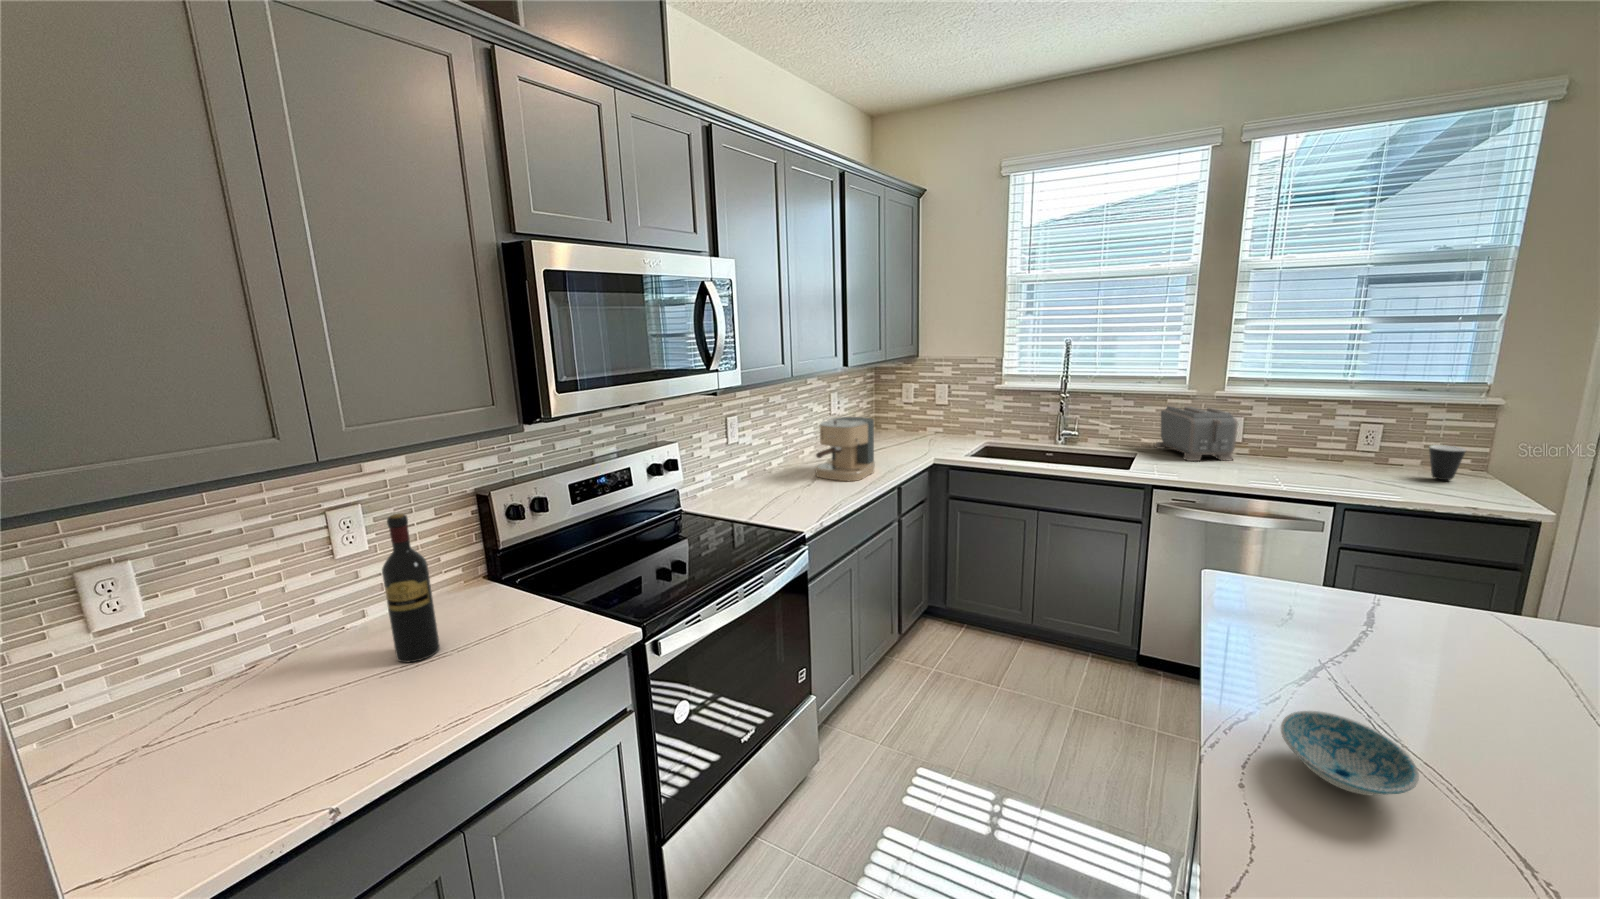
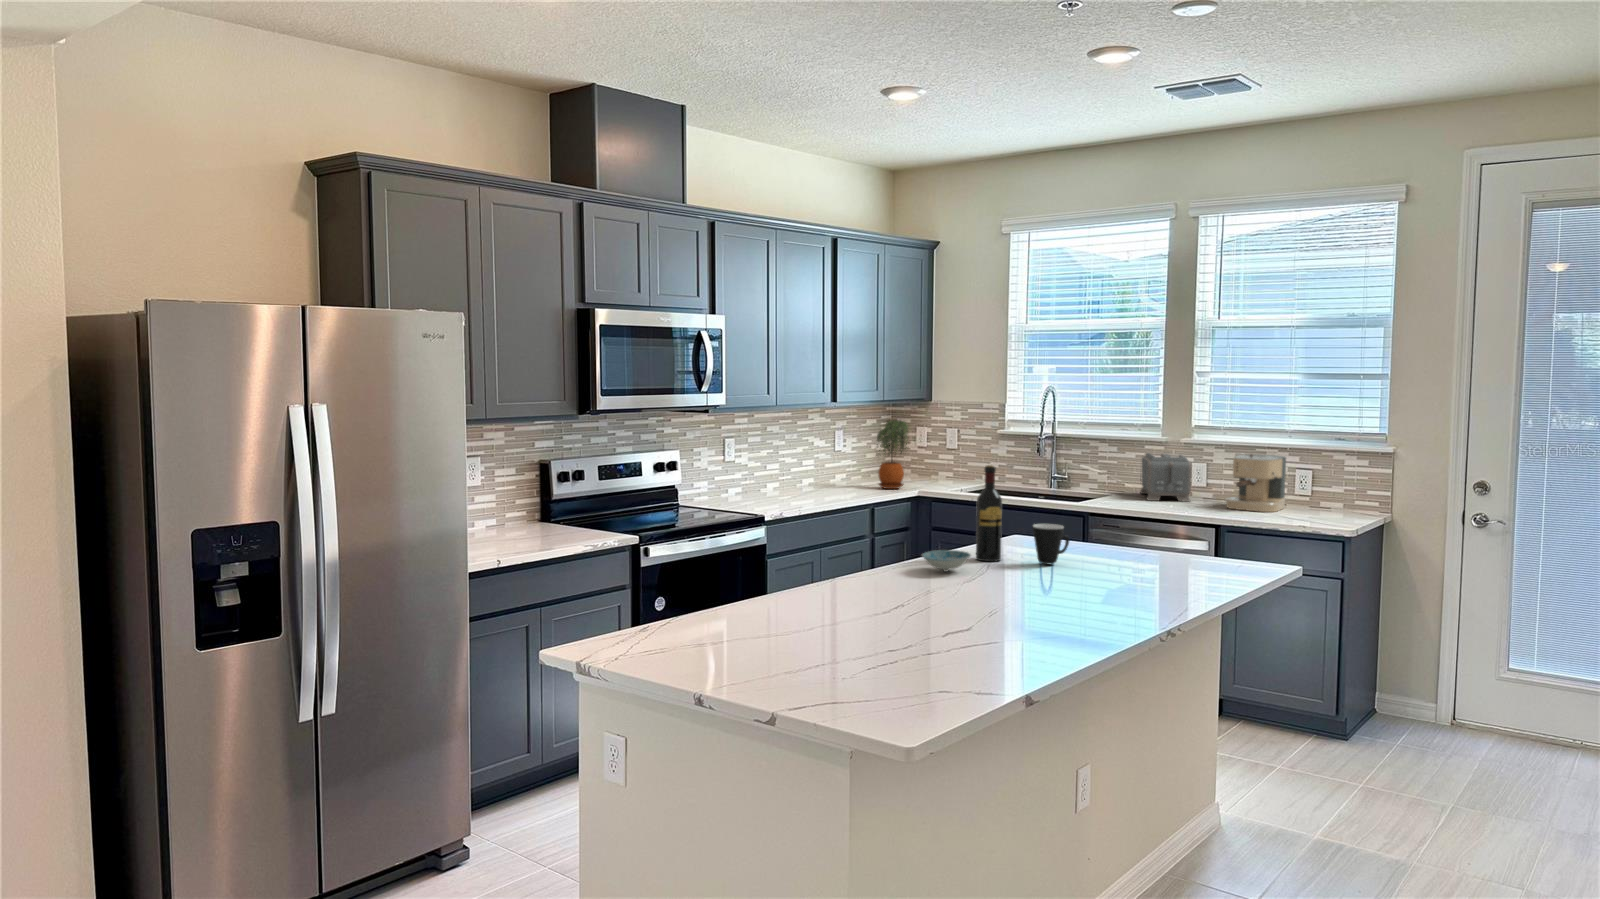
potted plant: none [880,381,915,455] -> present [877,420,908,489]
coffee maker: present [815,417,875,481] -> present [1226,454,1286,512]
mug: present [1429,445,1466,480] -> present [1033,524,1070,565]
wine bottle: present [382,514,440,662] -> present [976,465,1002,562]

